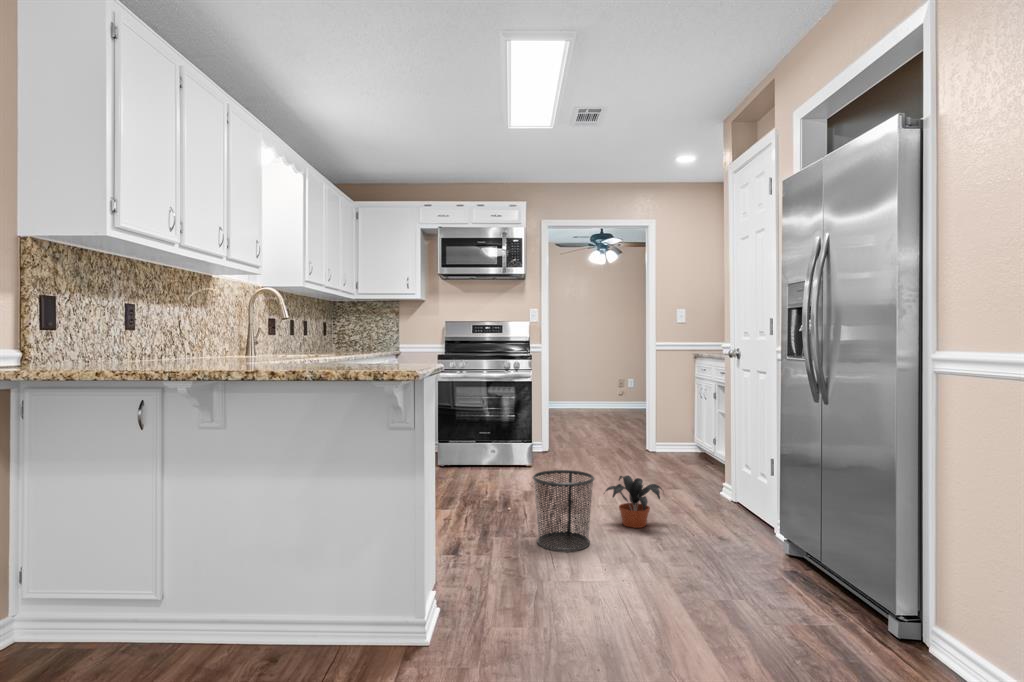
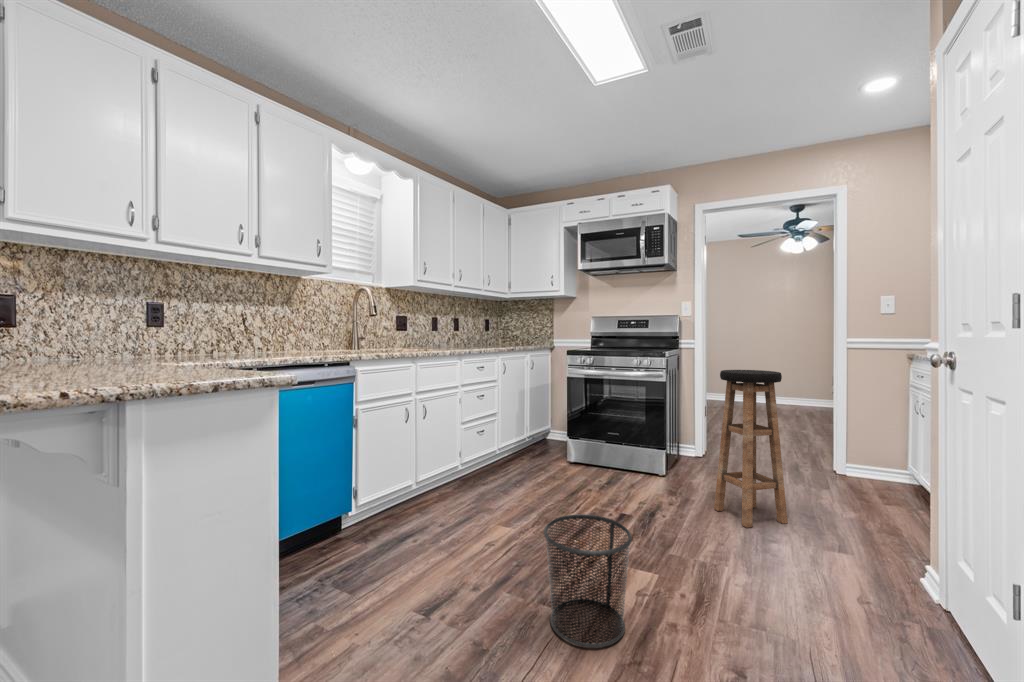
bar stool: none [588,367,639,487] -> present [714,370,788,528]
potted plant: present [606,476,662,528] -> none [676,533,776,625]

